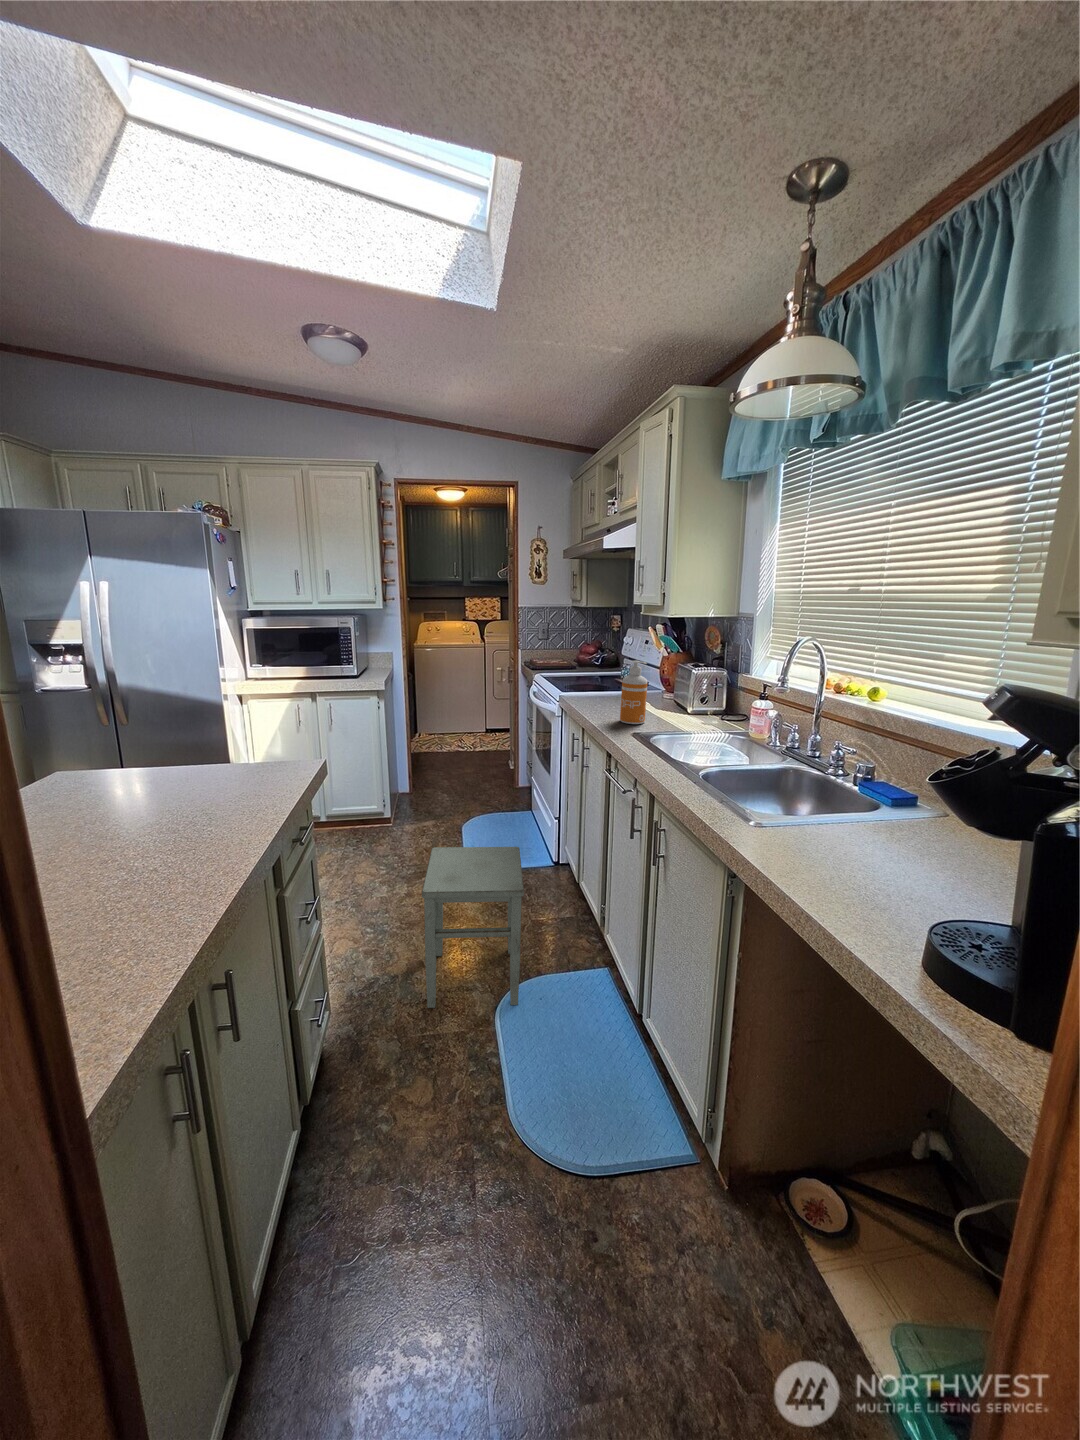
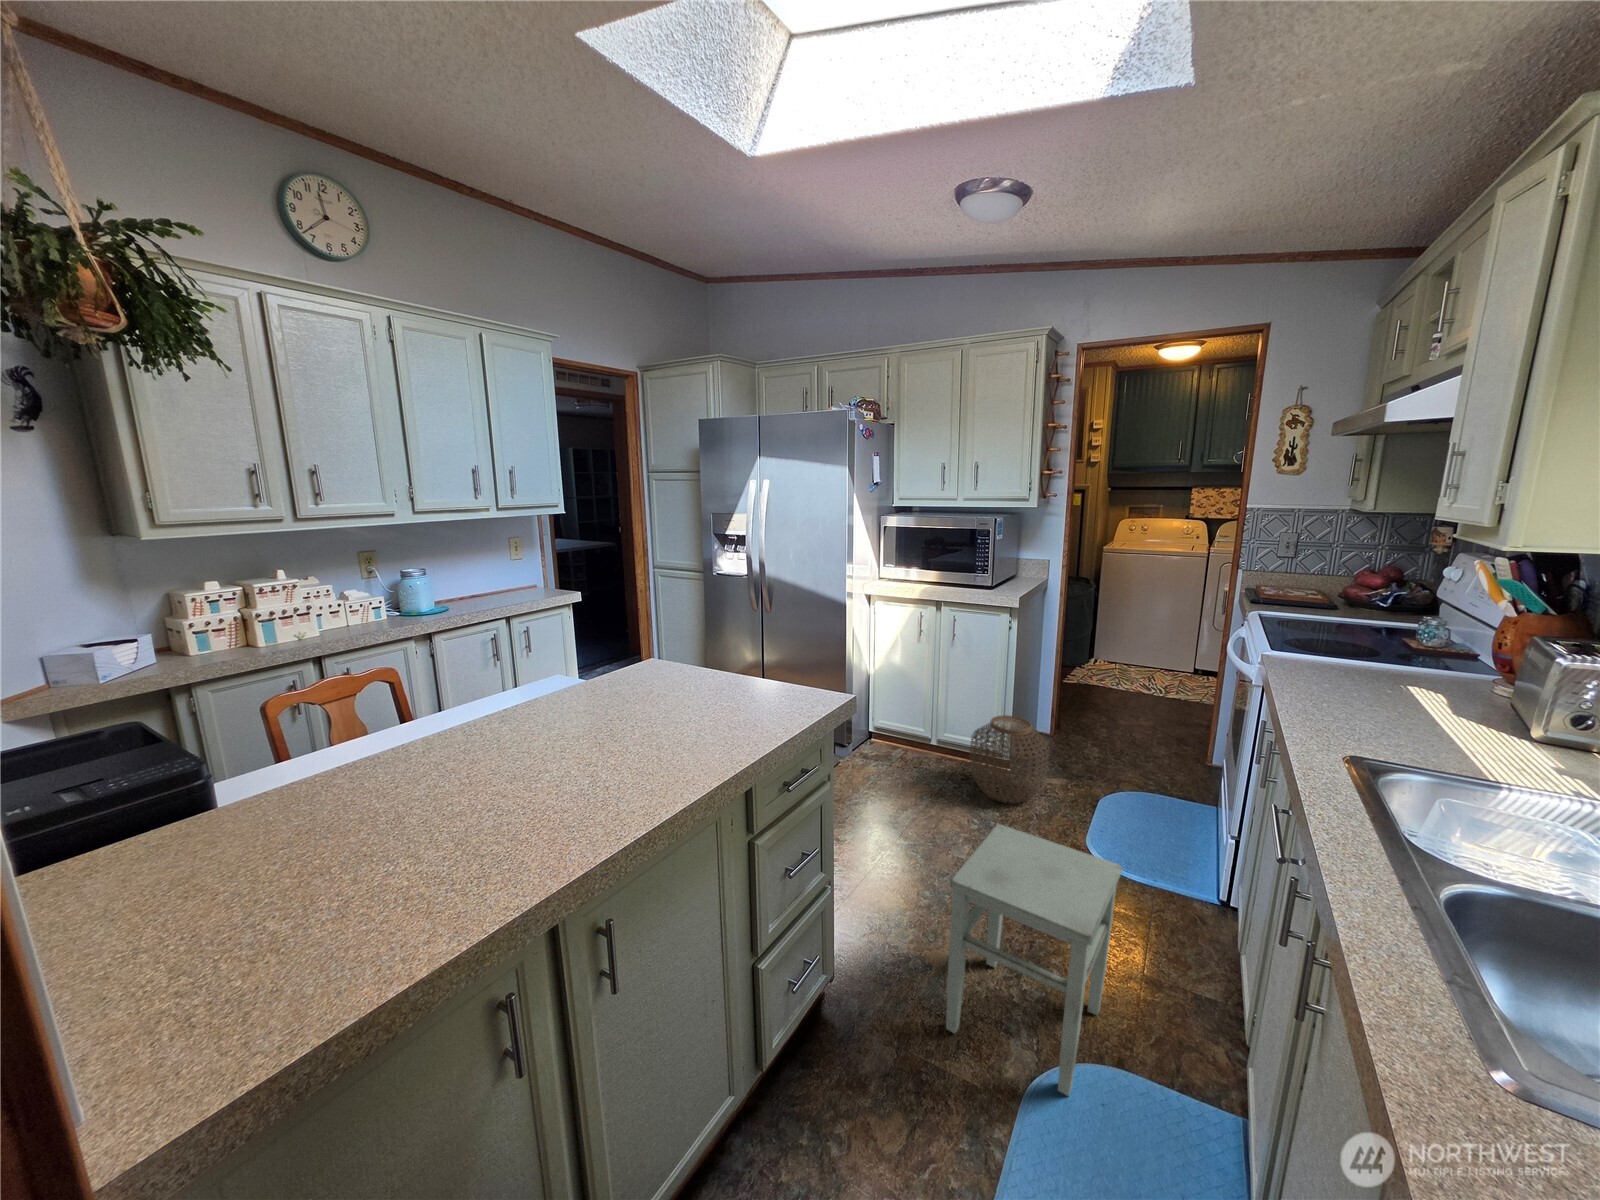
soap dispenser: present [620,661,647,724] -> none [1354,613,1428,729]
woven basket: none [365,779,427,848] -> present [970,715,1049,803]

